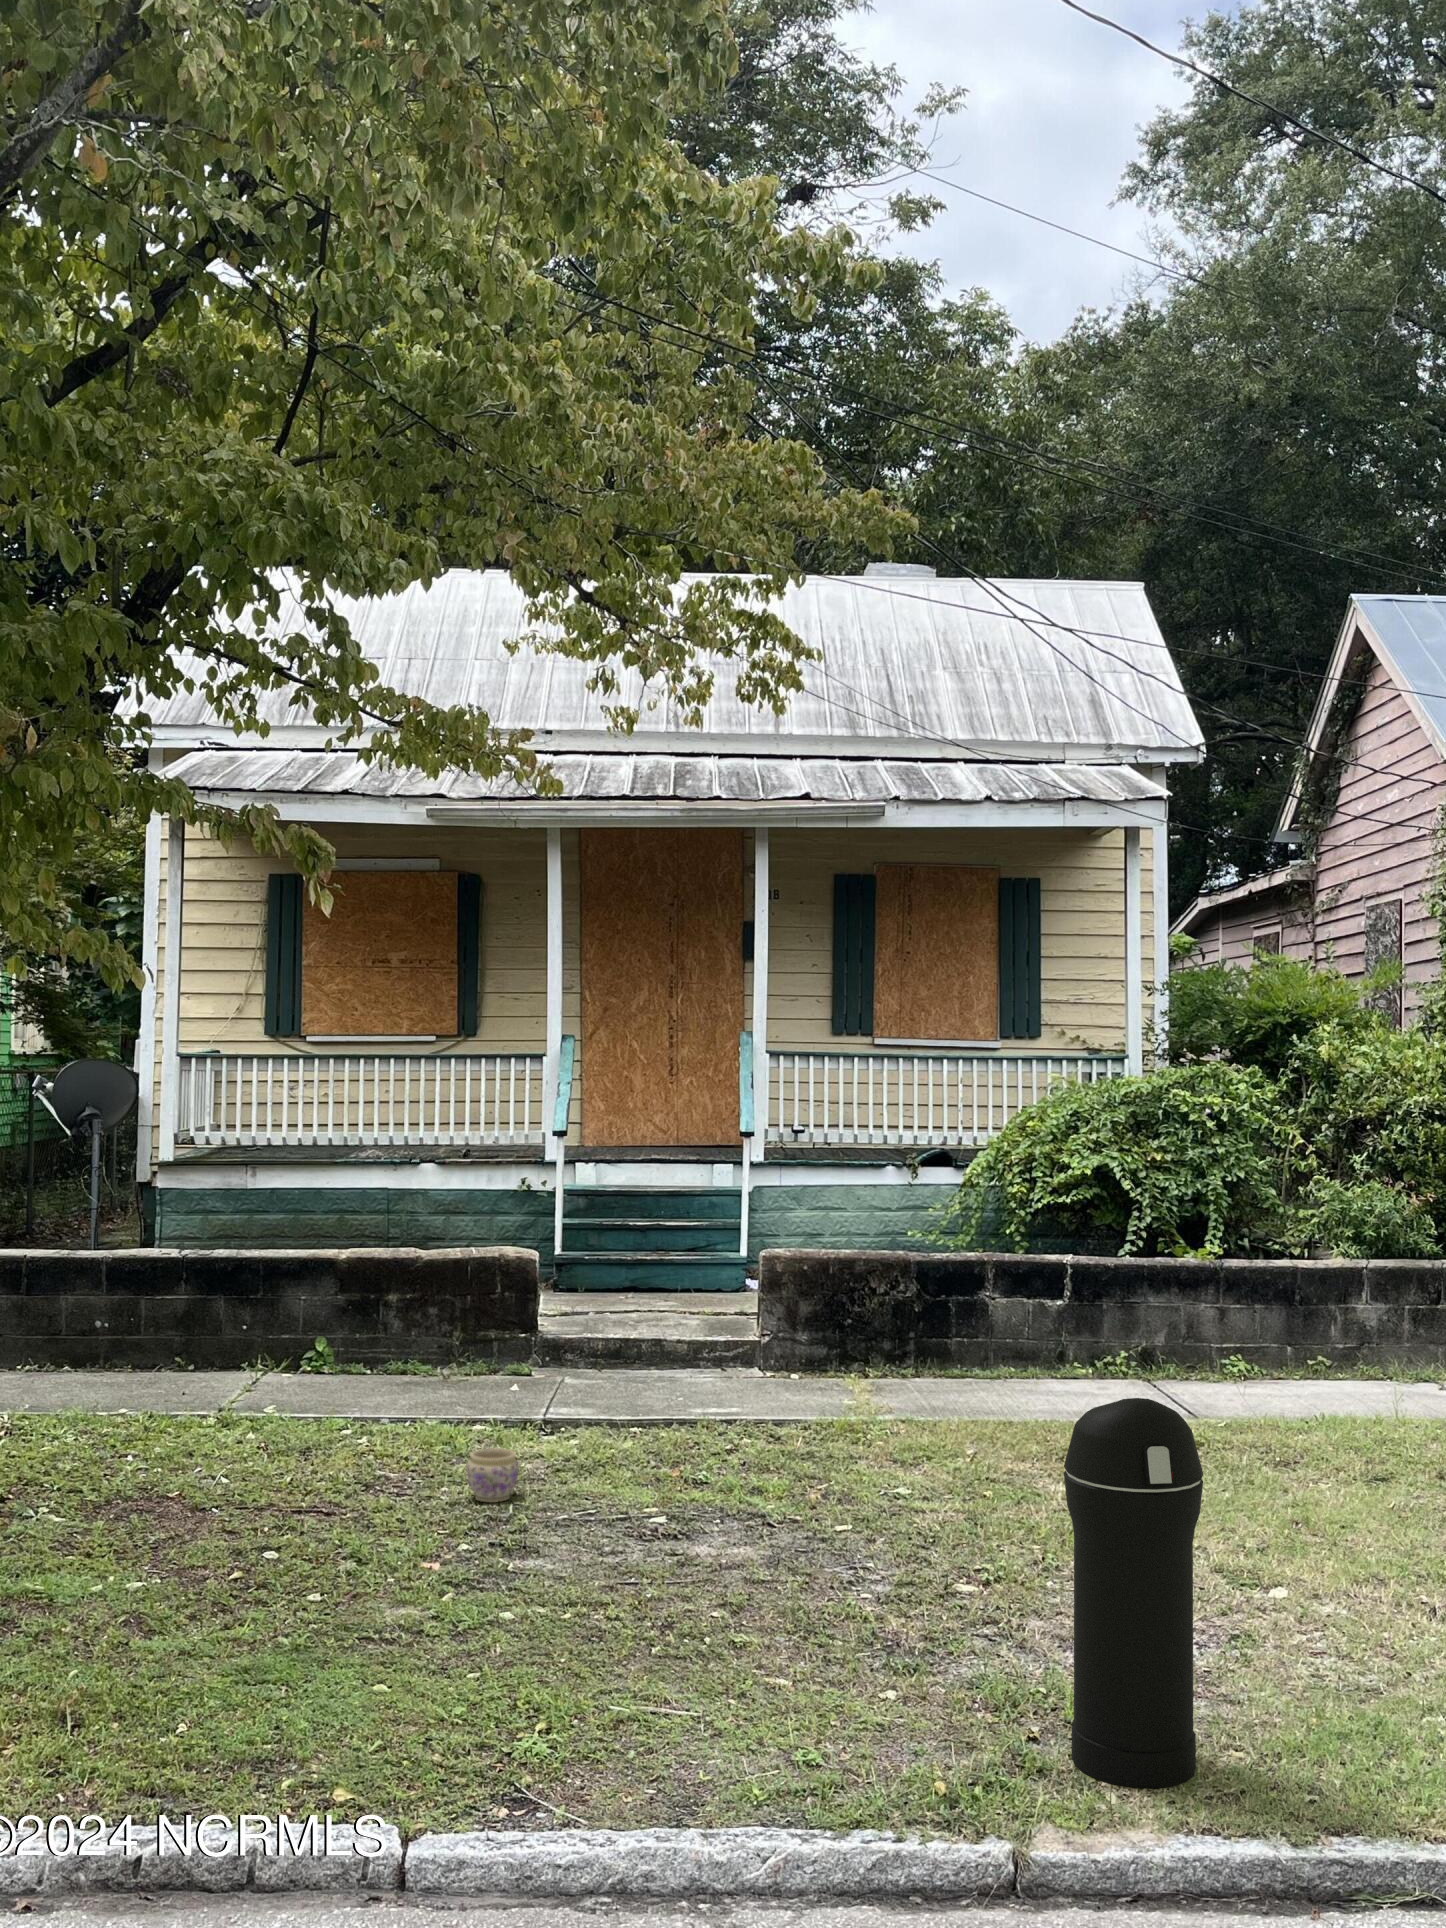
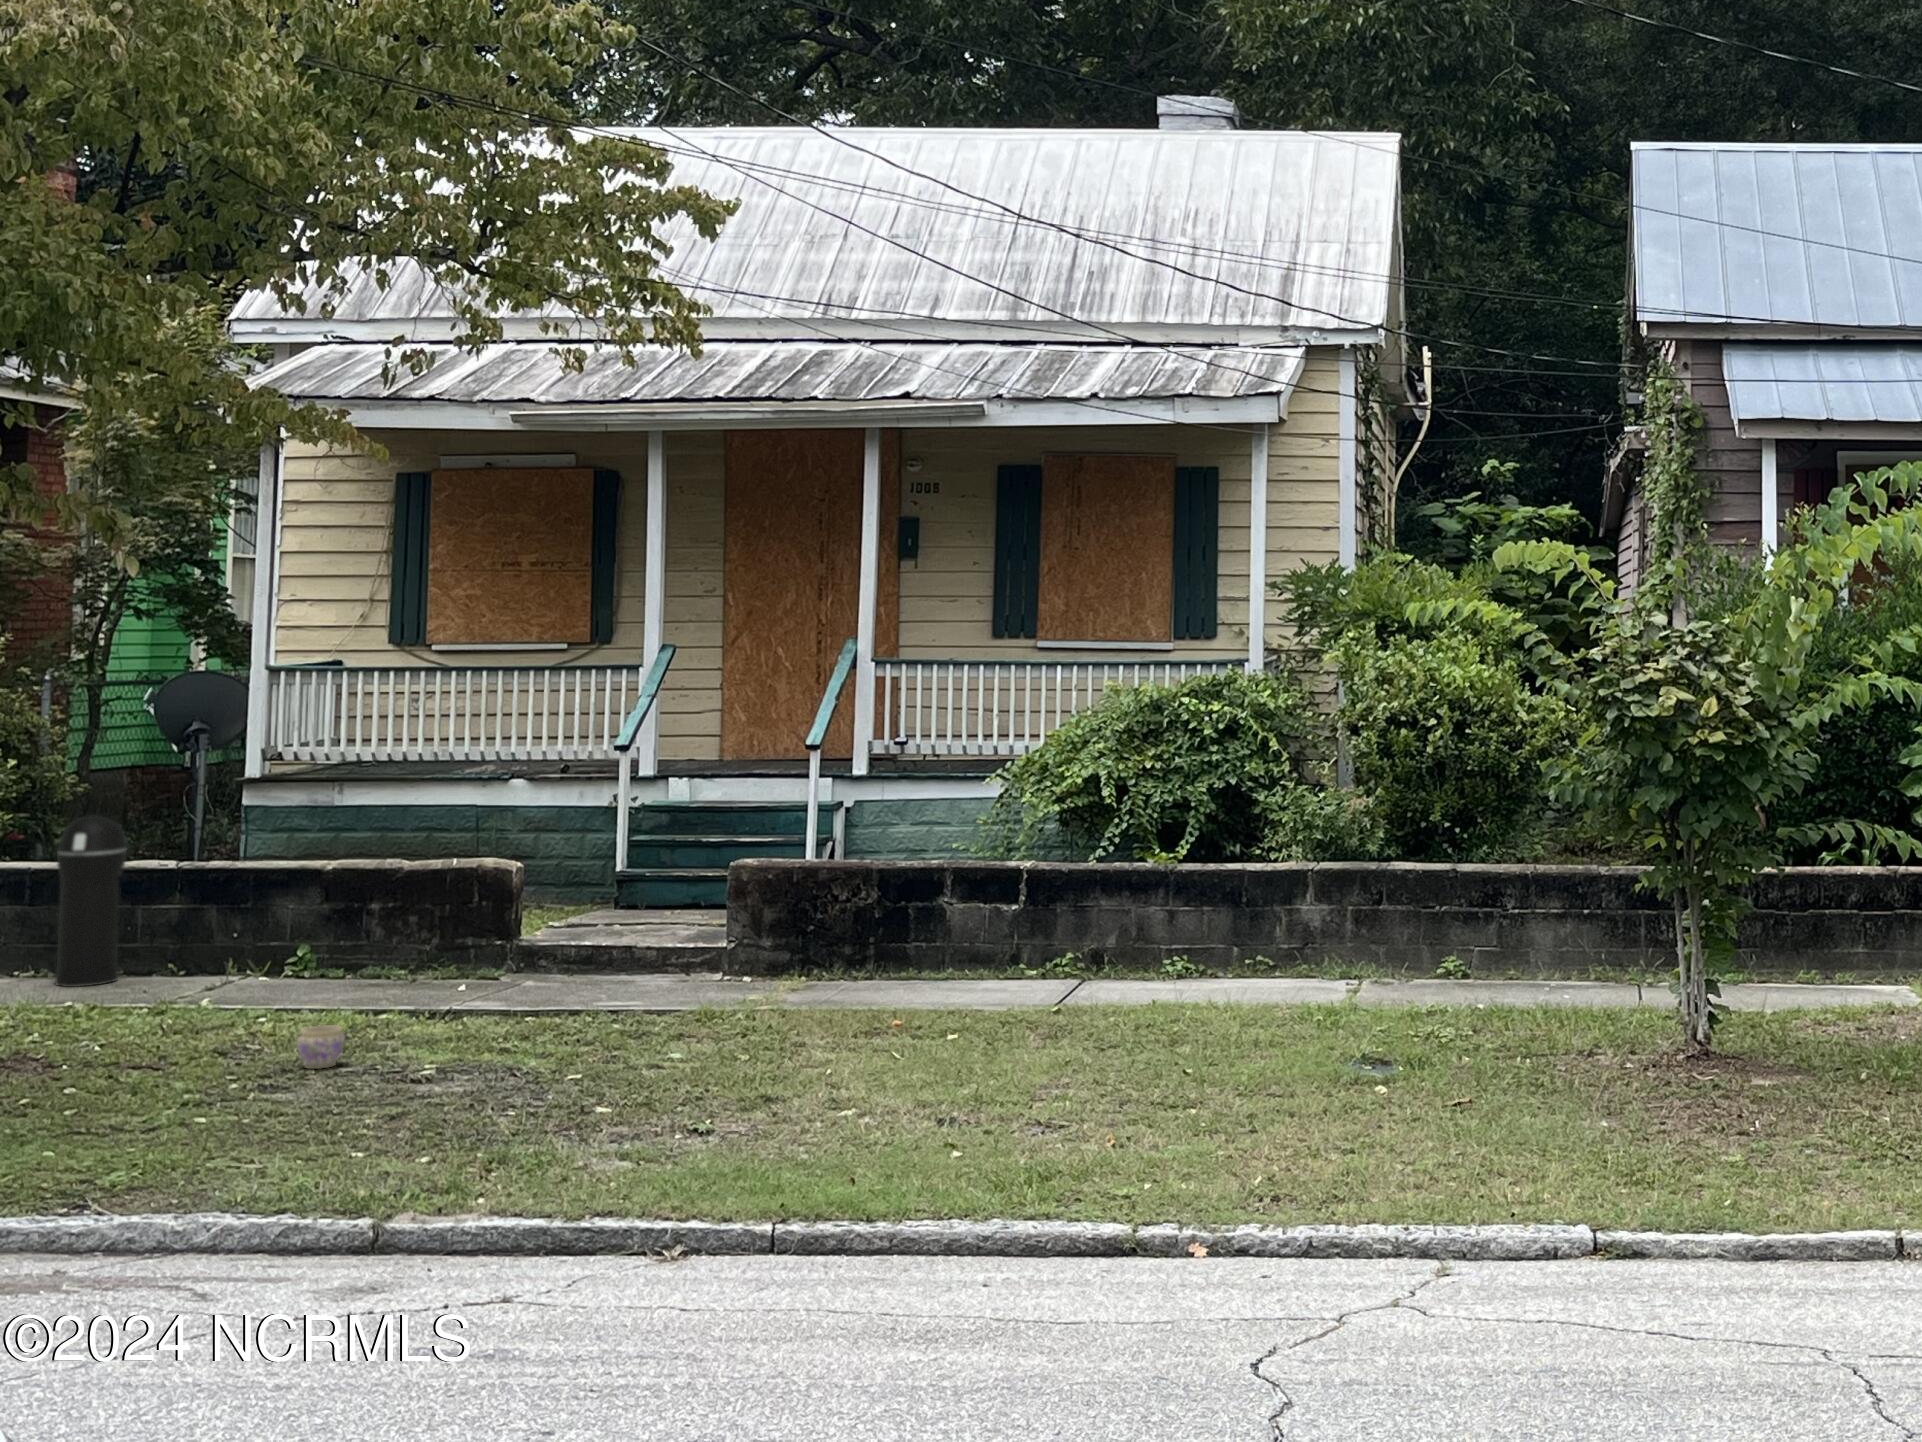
trash can: present [1064,1398,1203,1788] -> present [55,815,127,987]

